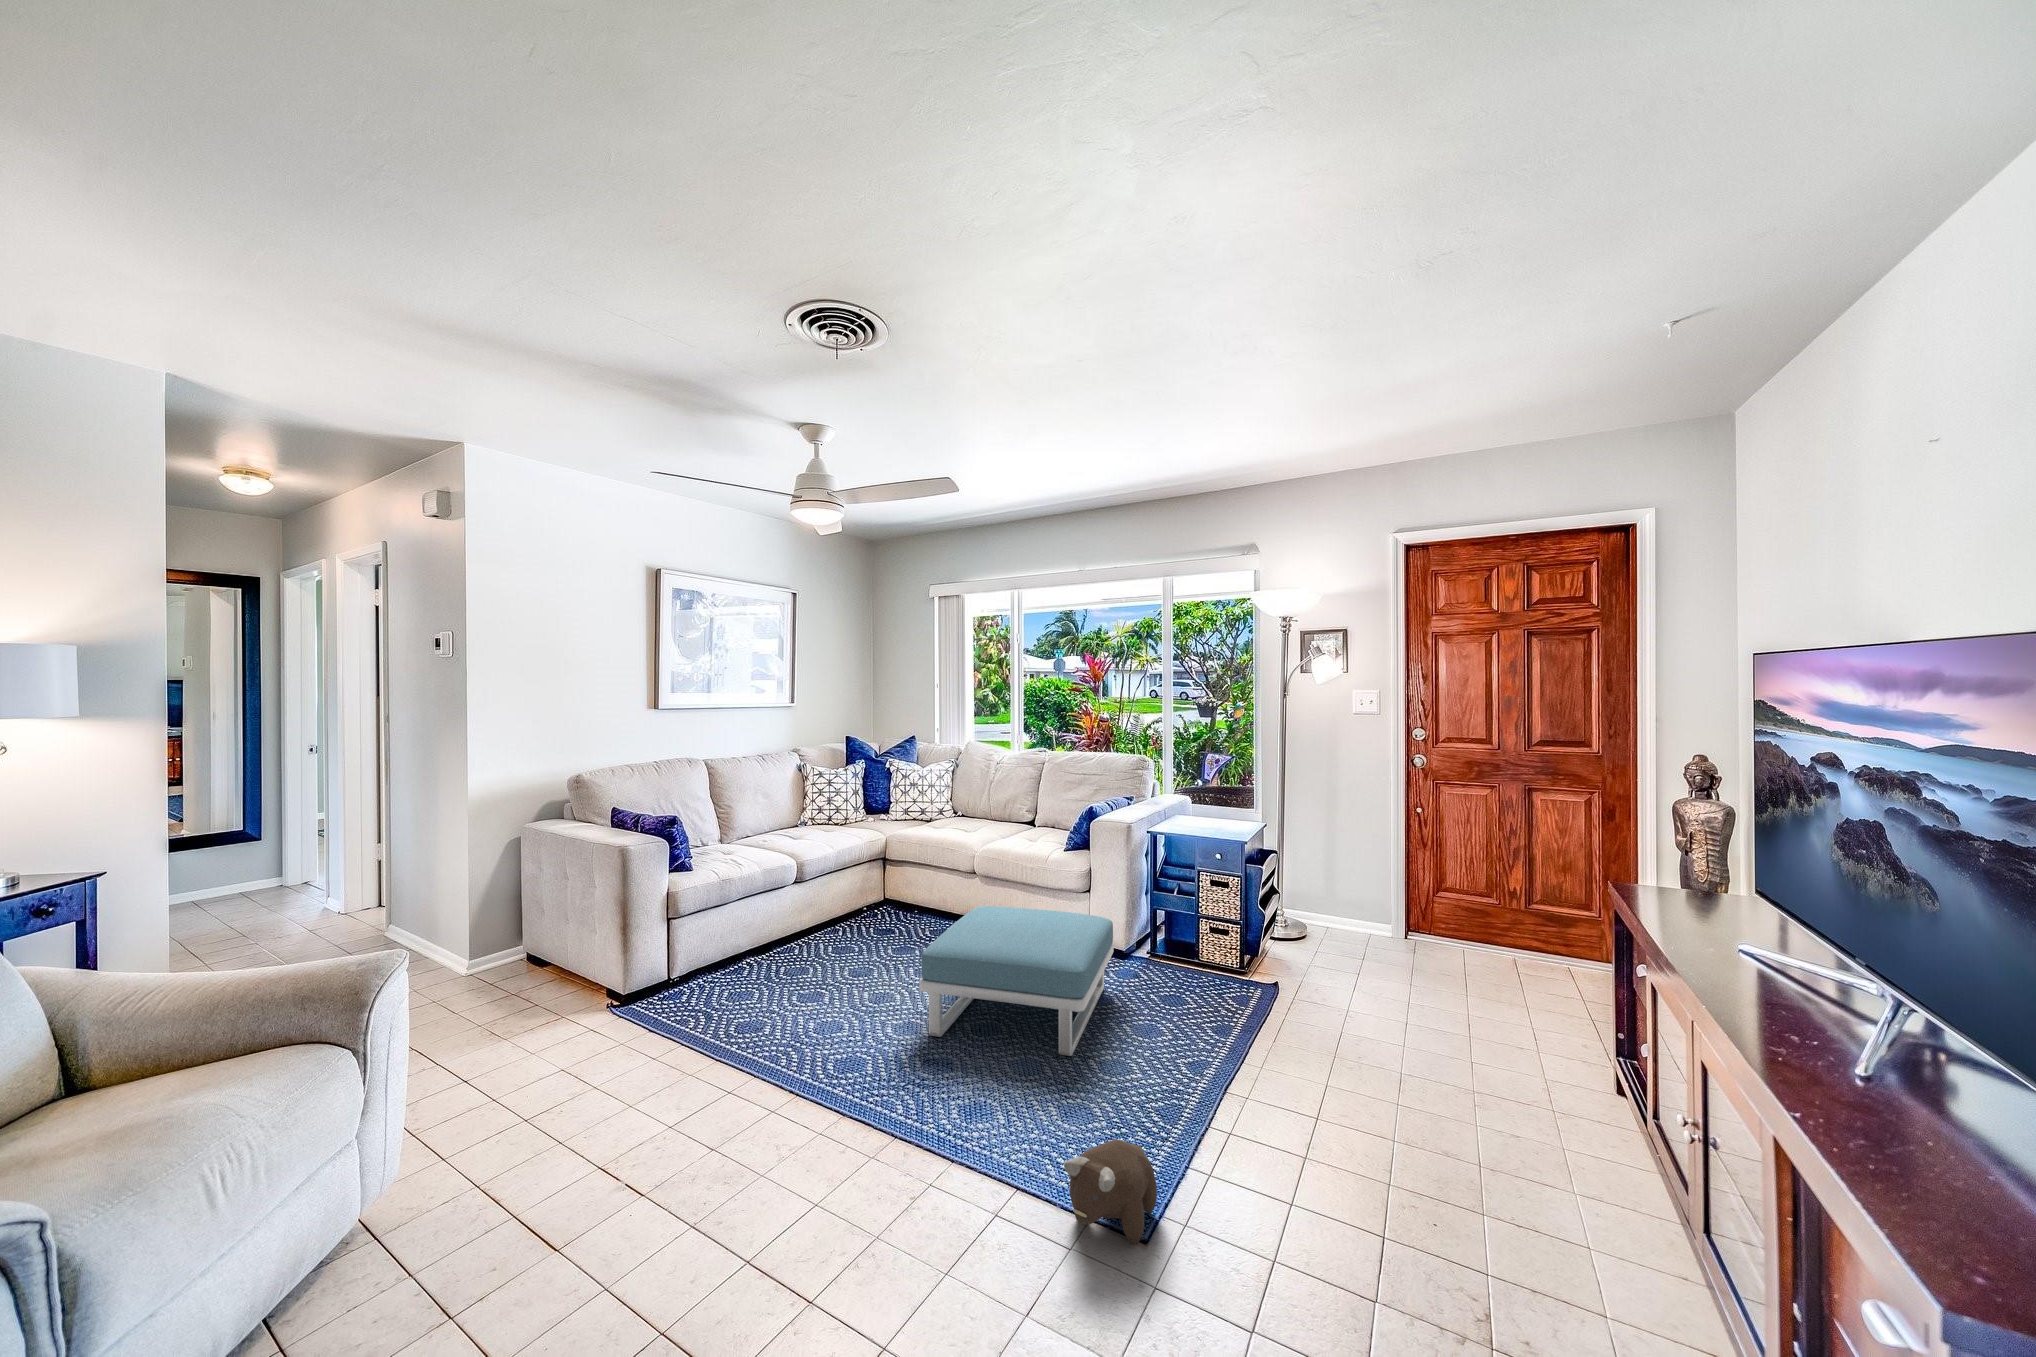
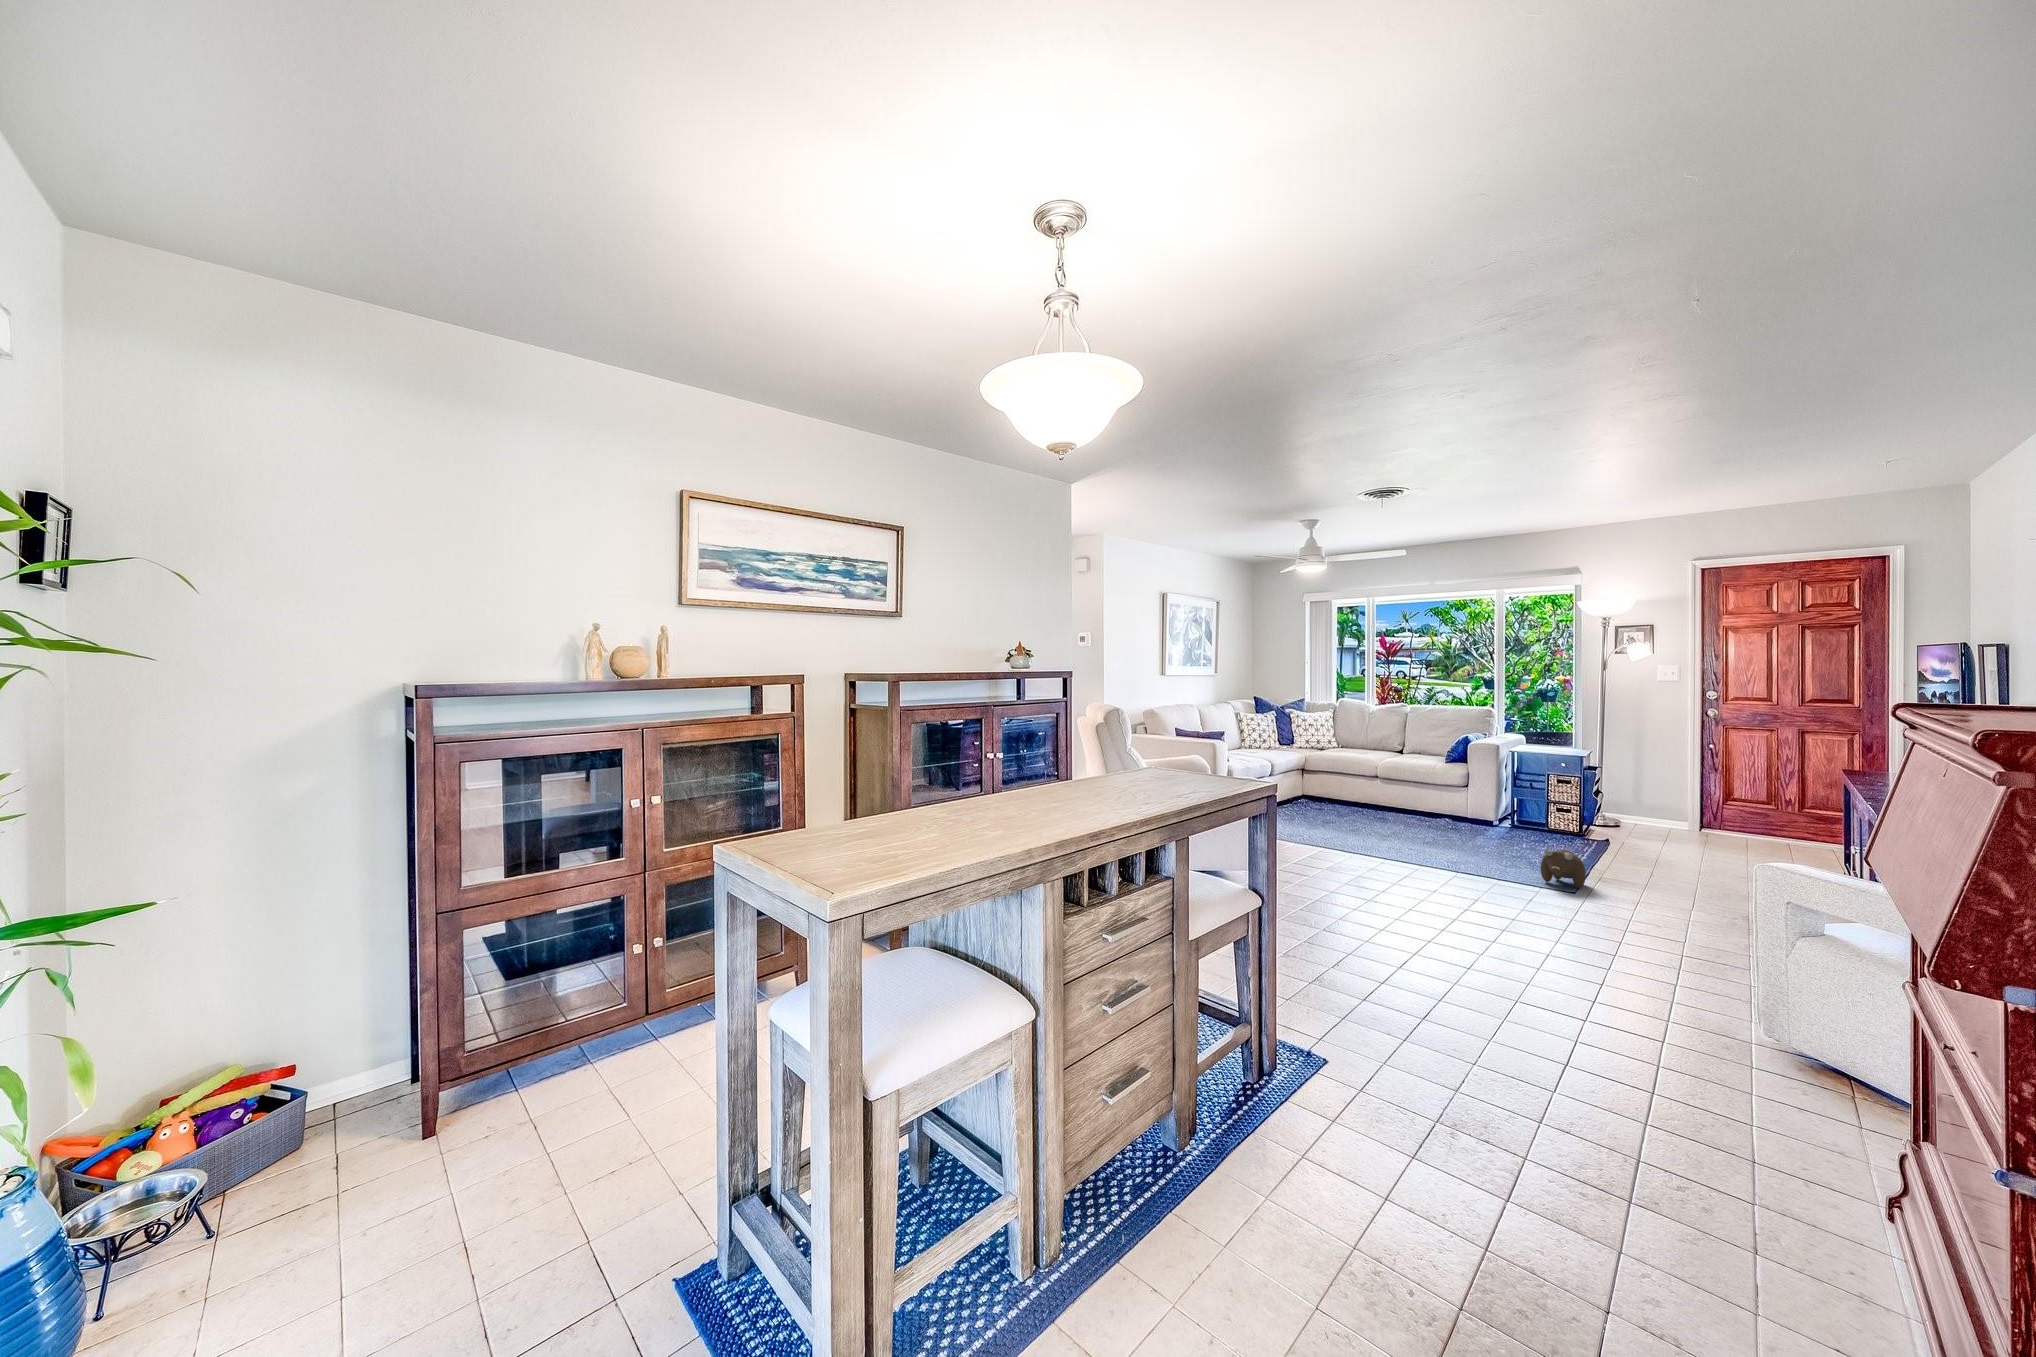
footstool: present [919,906,1114,1056] -> none [1396,785,1504,850]

